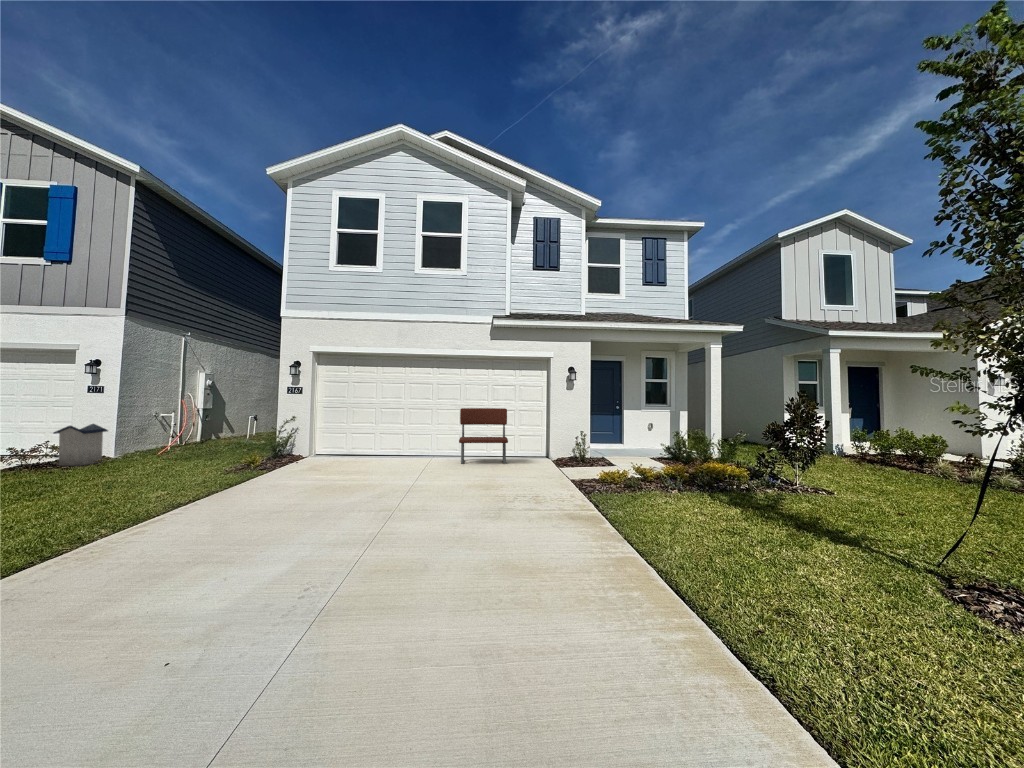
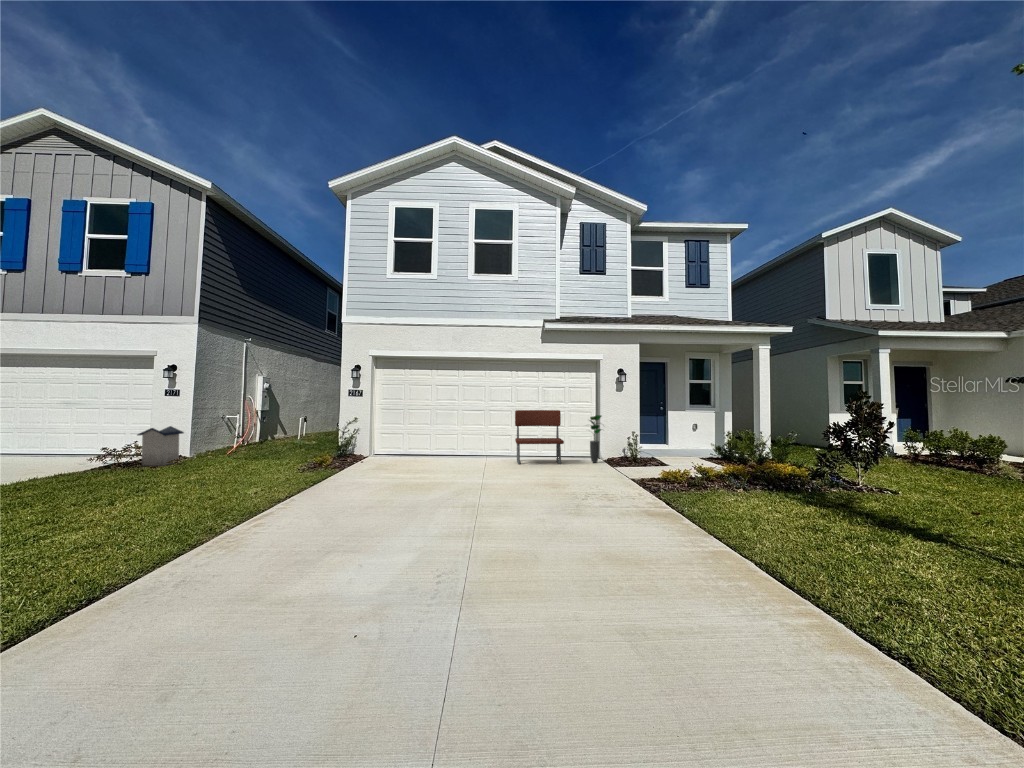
potted plant: none [530,414,552,462] -> present [590,415,601,463]

